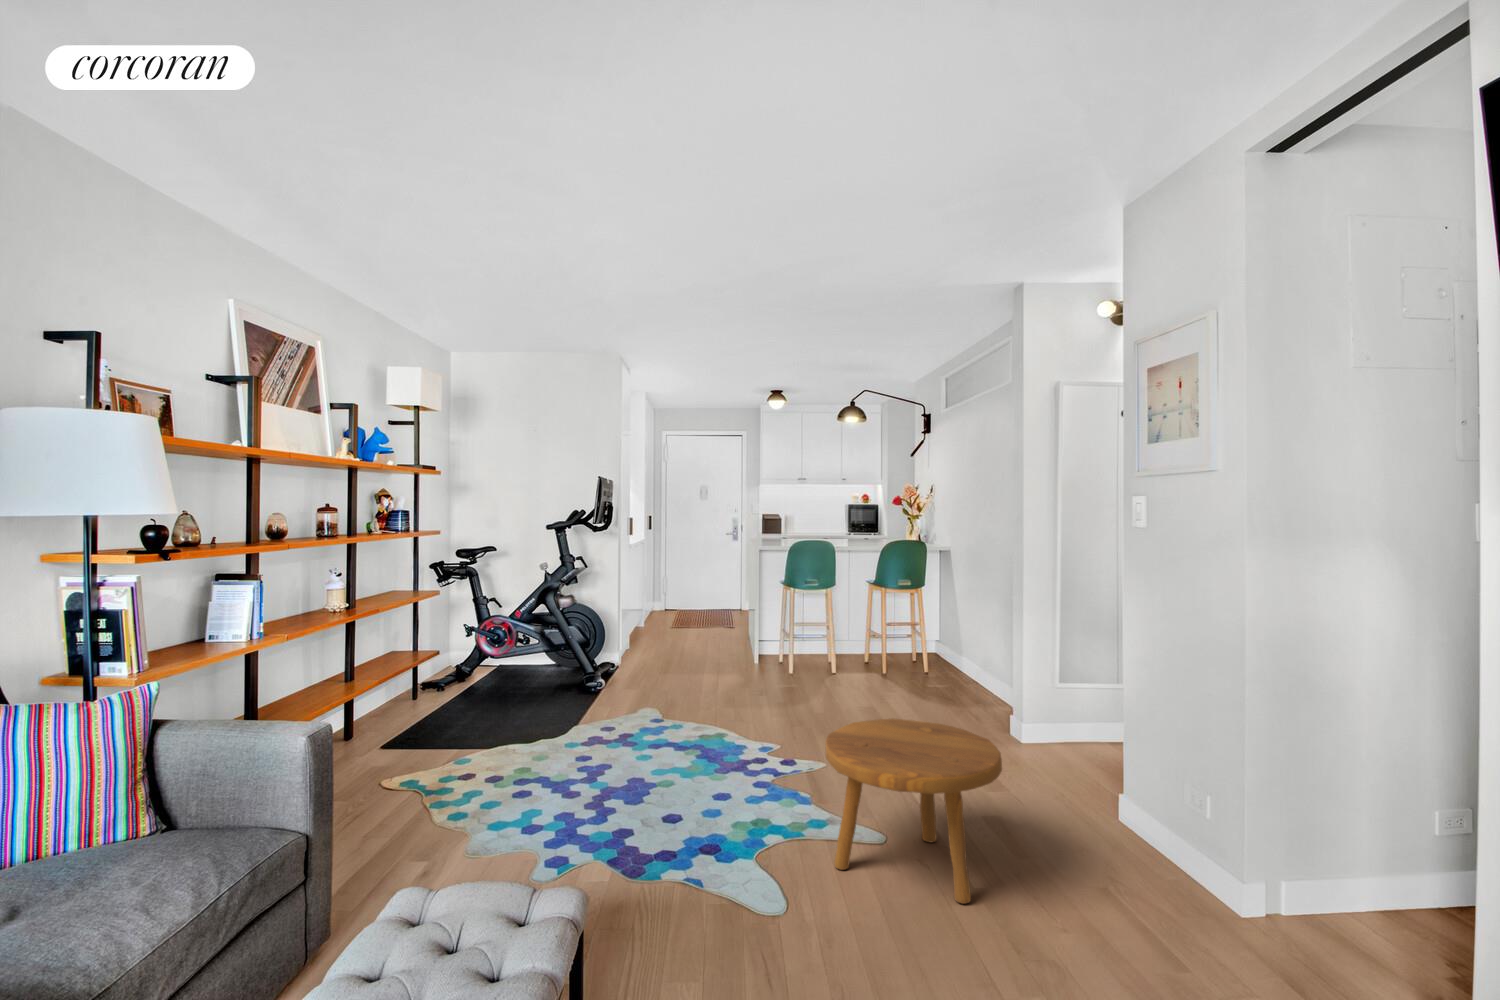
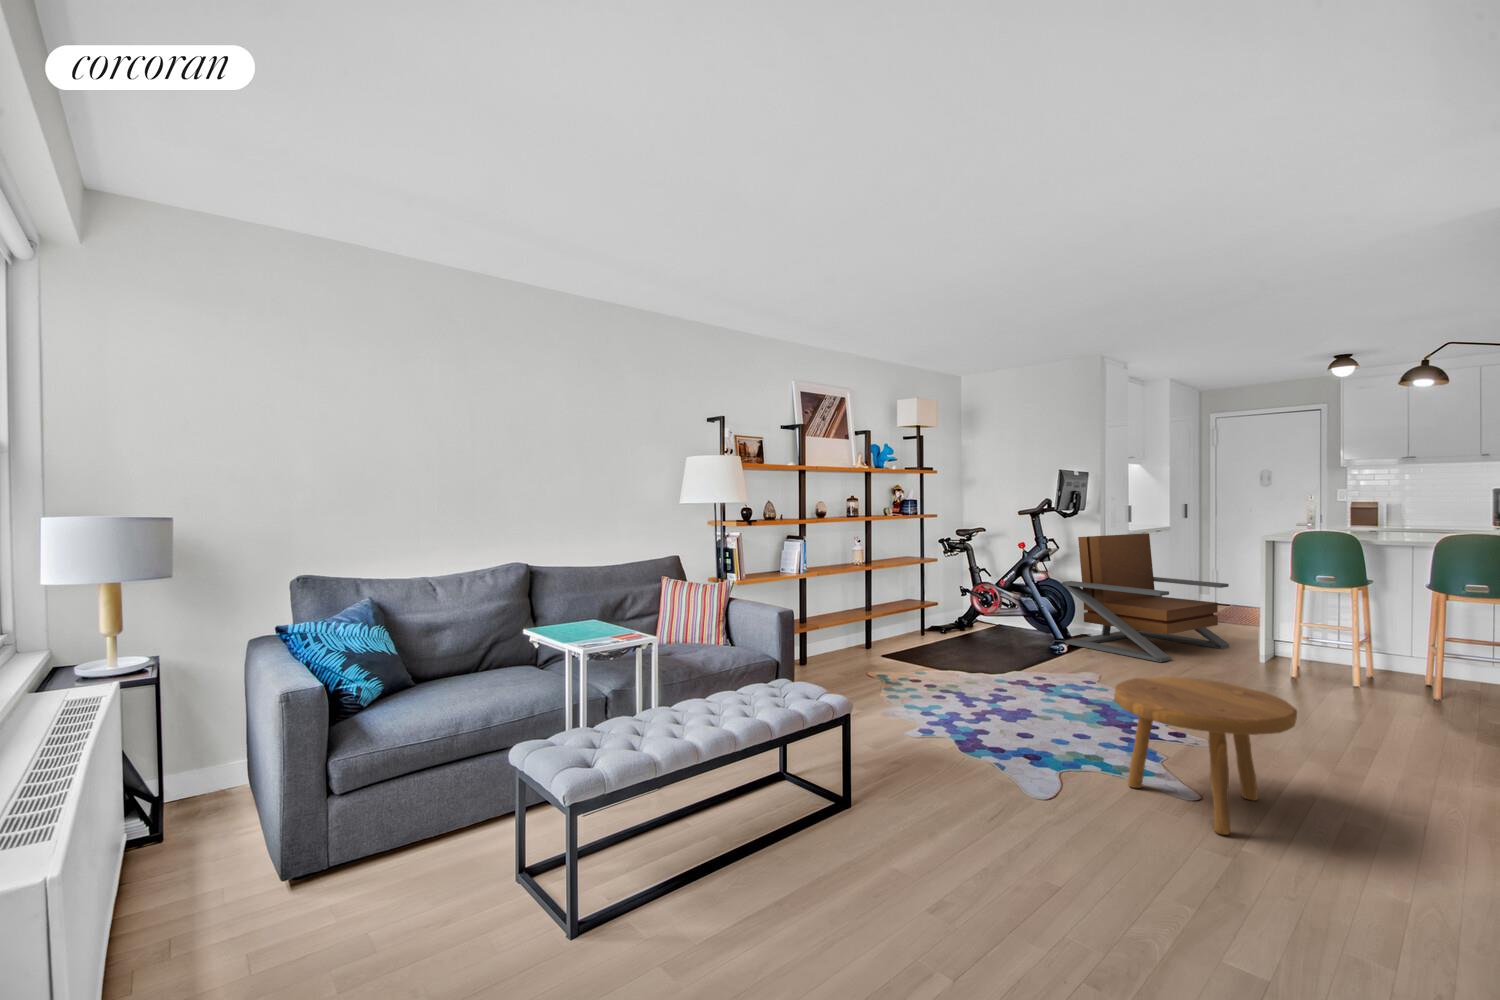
lounge chair: none [594,547,735,685] -> present [1062,533,1229,662]

